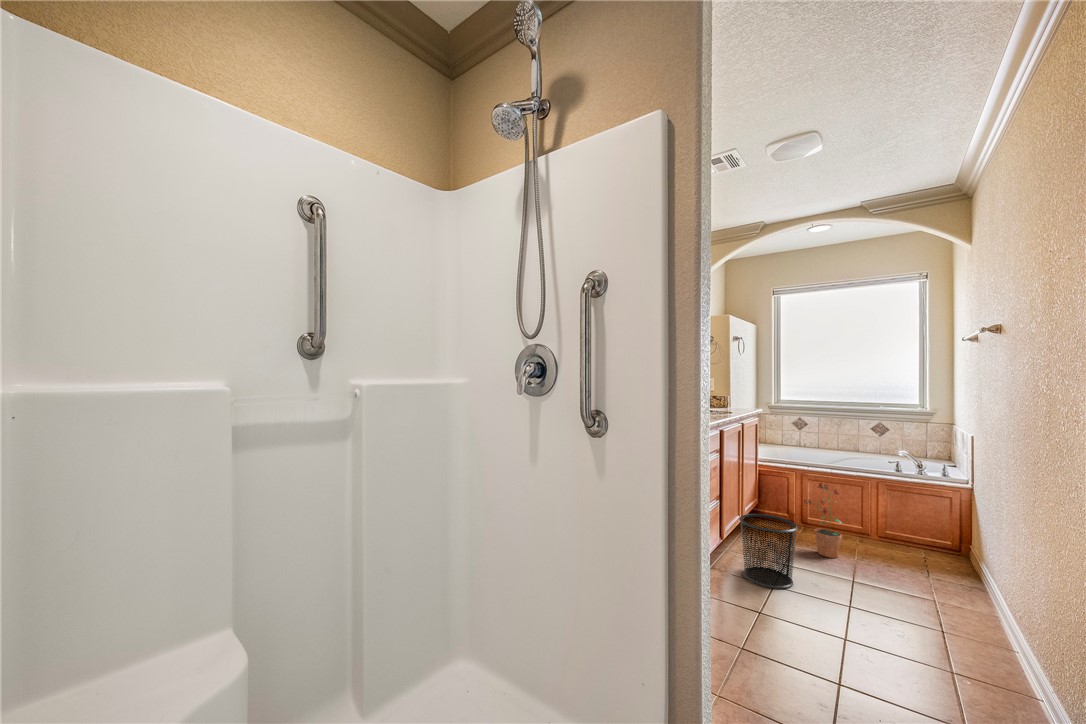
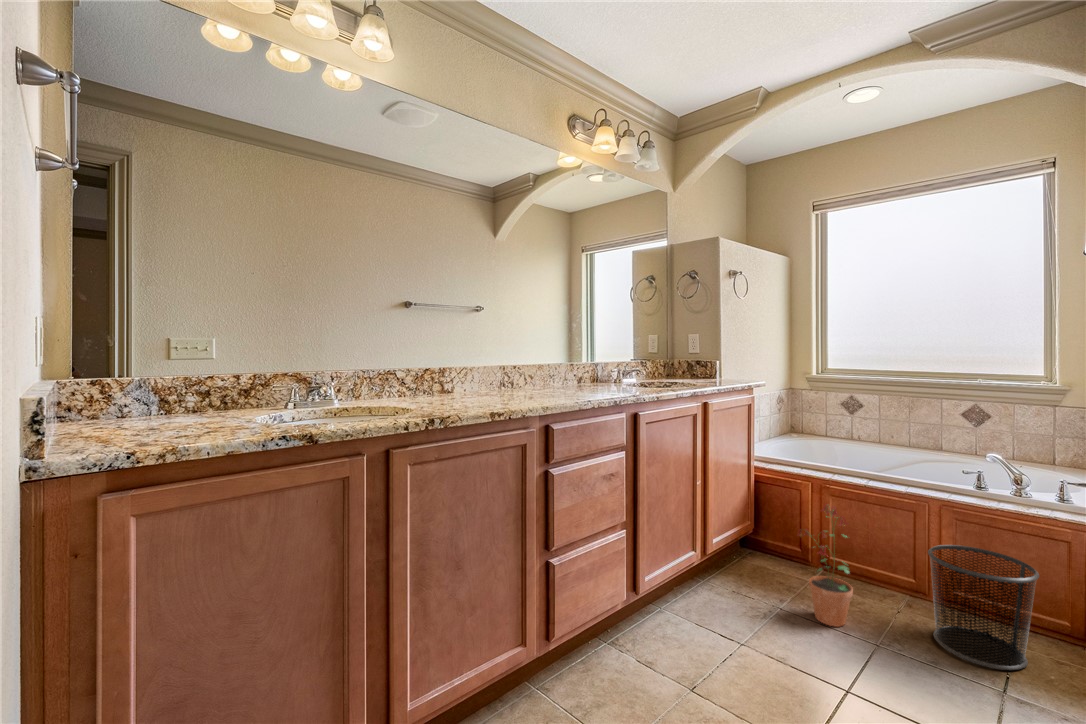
waste bin: present [739,514,798,589] -> present [928,545,1039,670]

